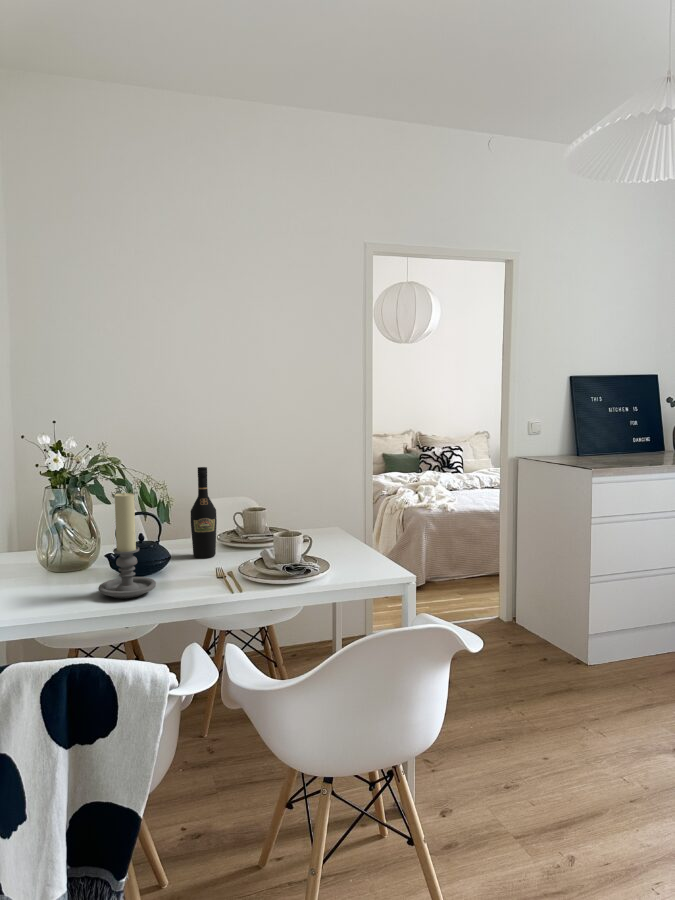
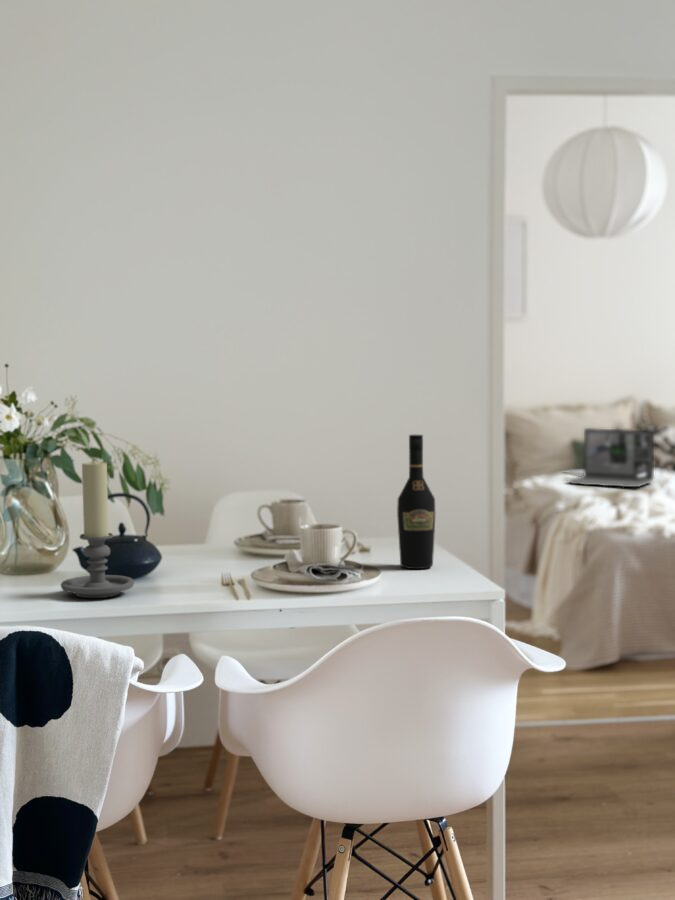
laptop: none [386,448,433,481] -> present [569,428,654,487]
wine bottle: present [191,467,217,558] -> present [397,435,435,569]

